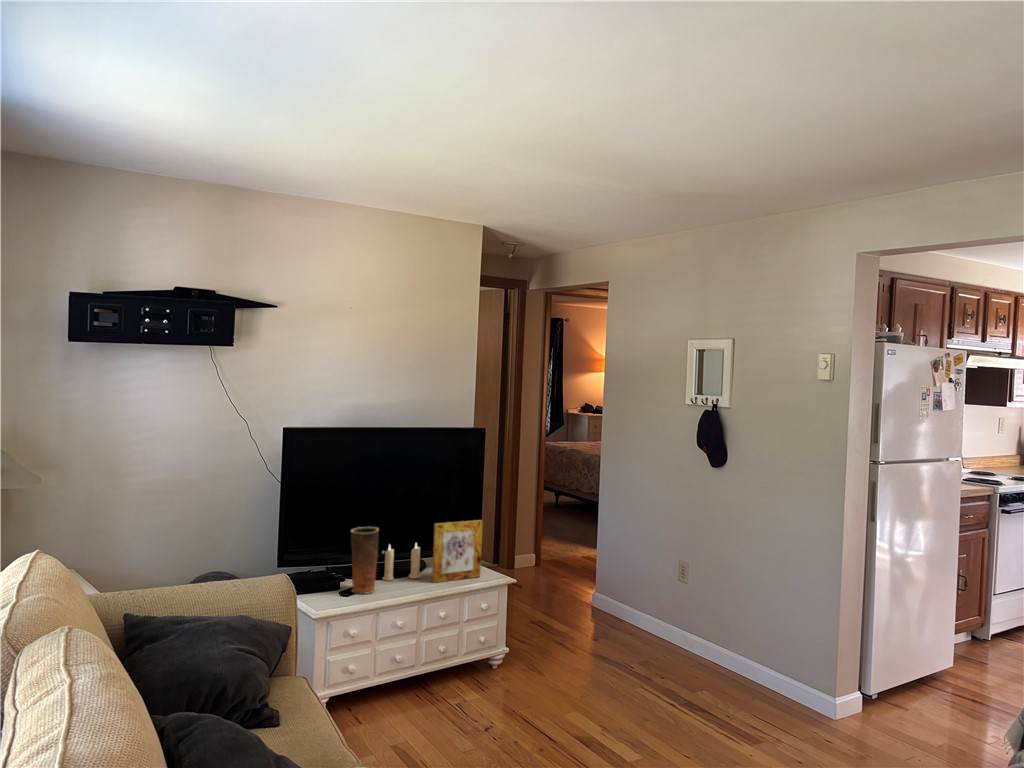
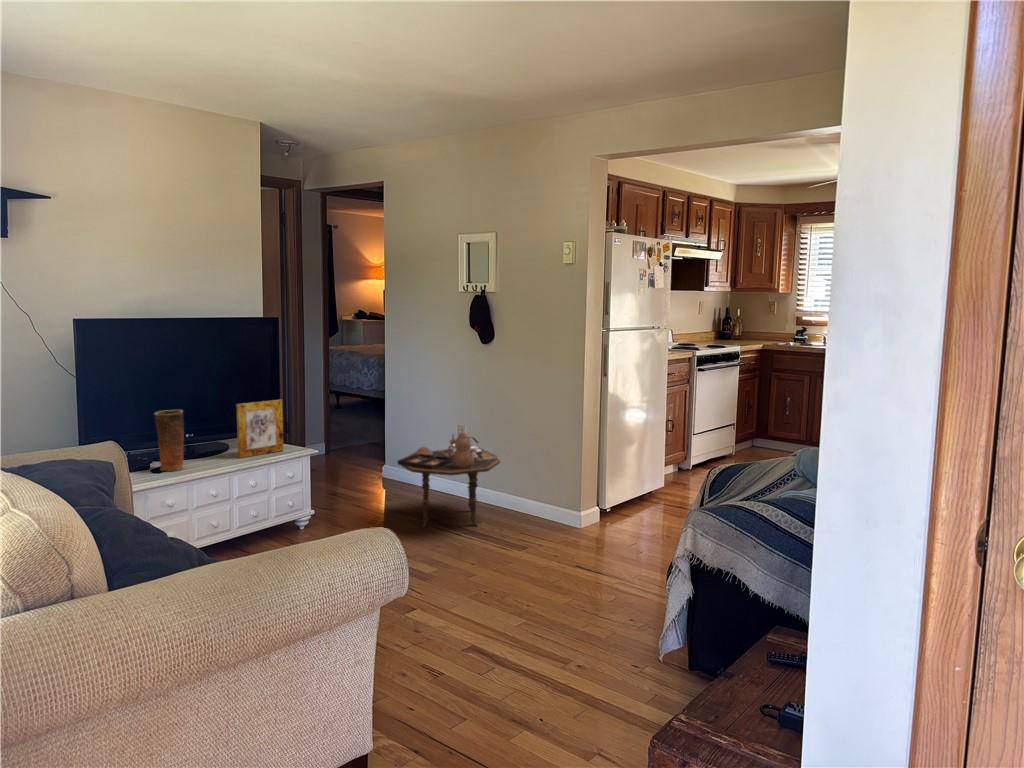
candle: present [383,543,420,581] -> none [188,423,226,460]
side table: none [604,576,730,695] -> present [398,432,500,527]

